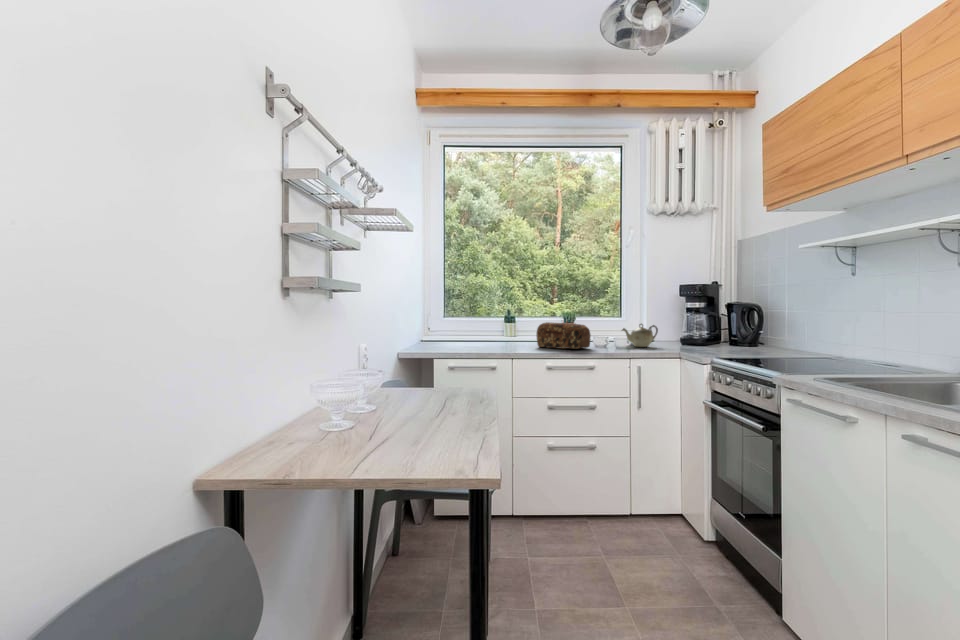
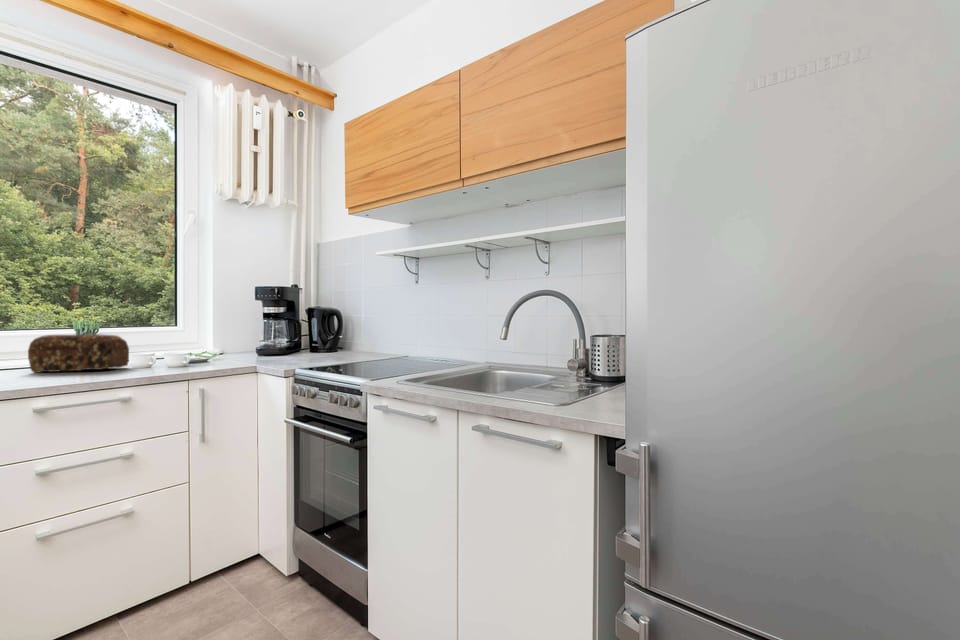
teapot: present [622,323,658,347] -> none [179,332,229,361]

